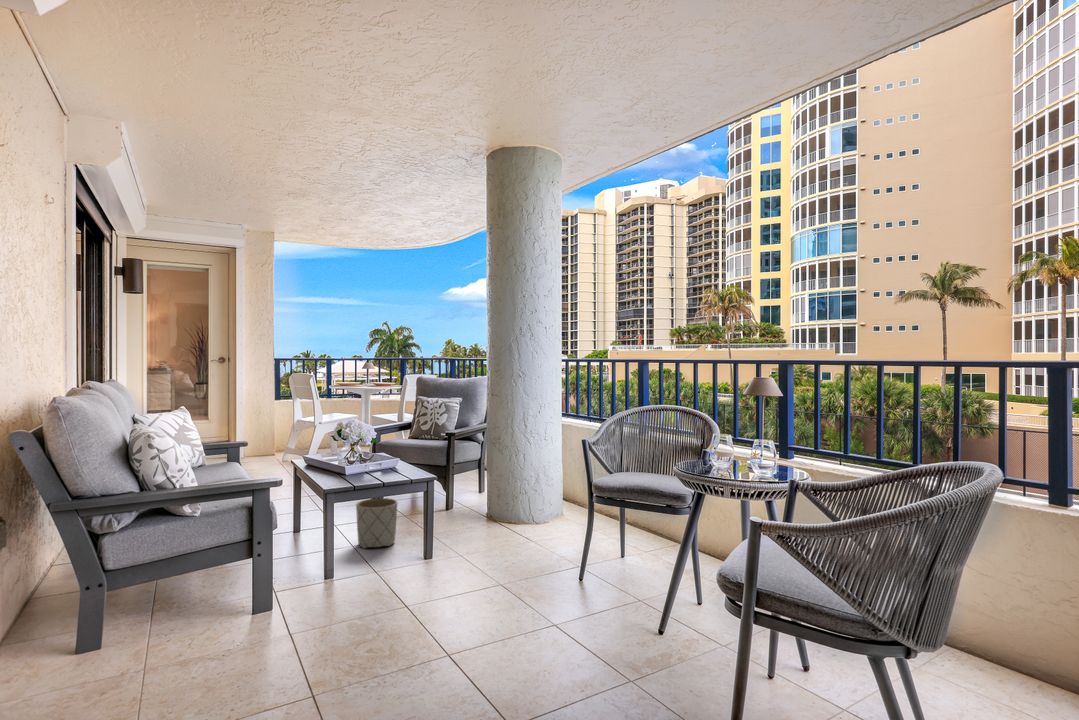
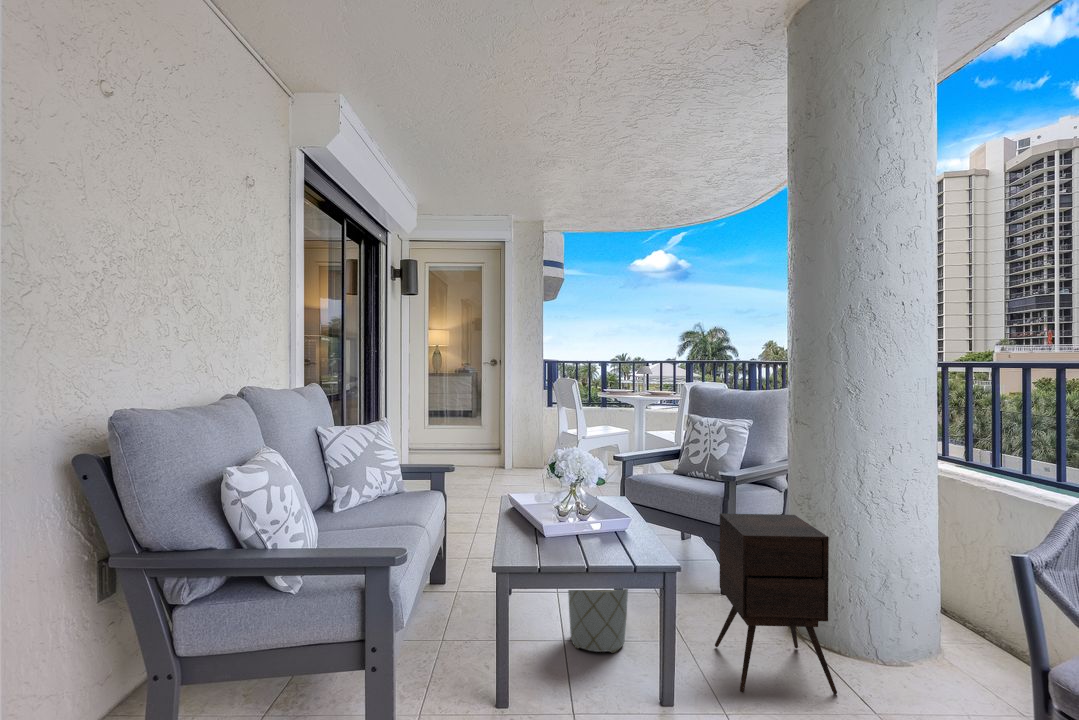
side table: none [450,449,517,548] -> present [715,514,837,694]

